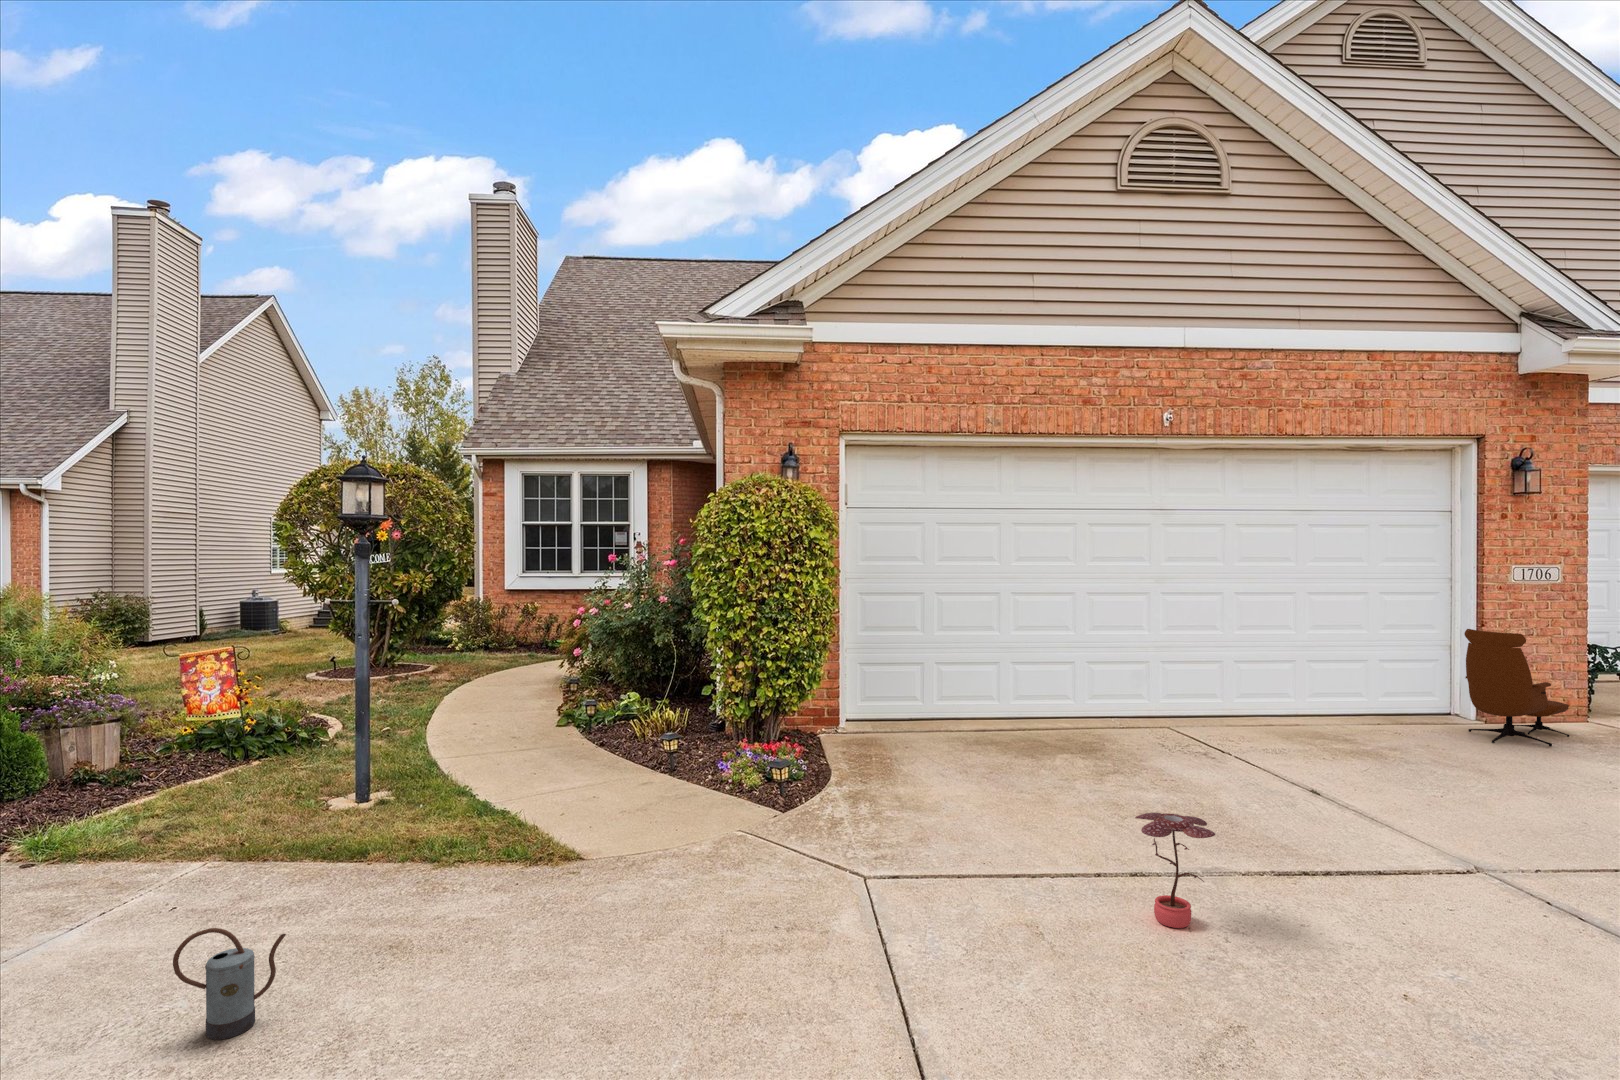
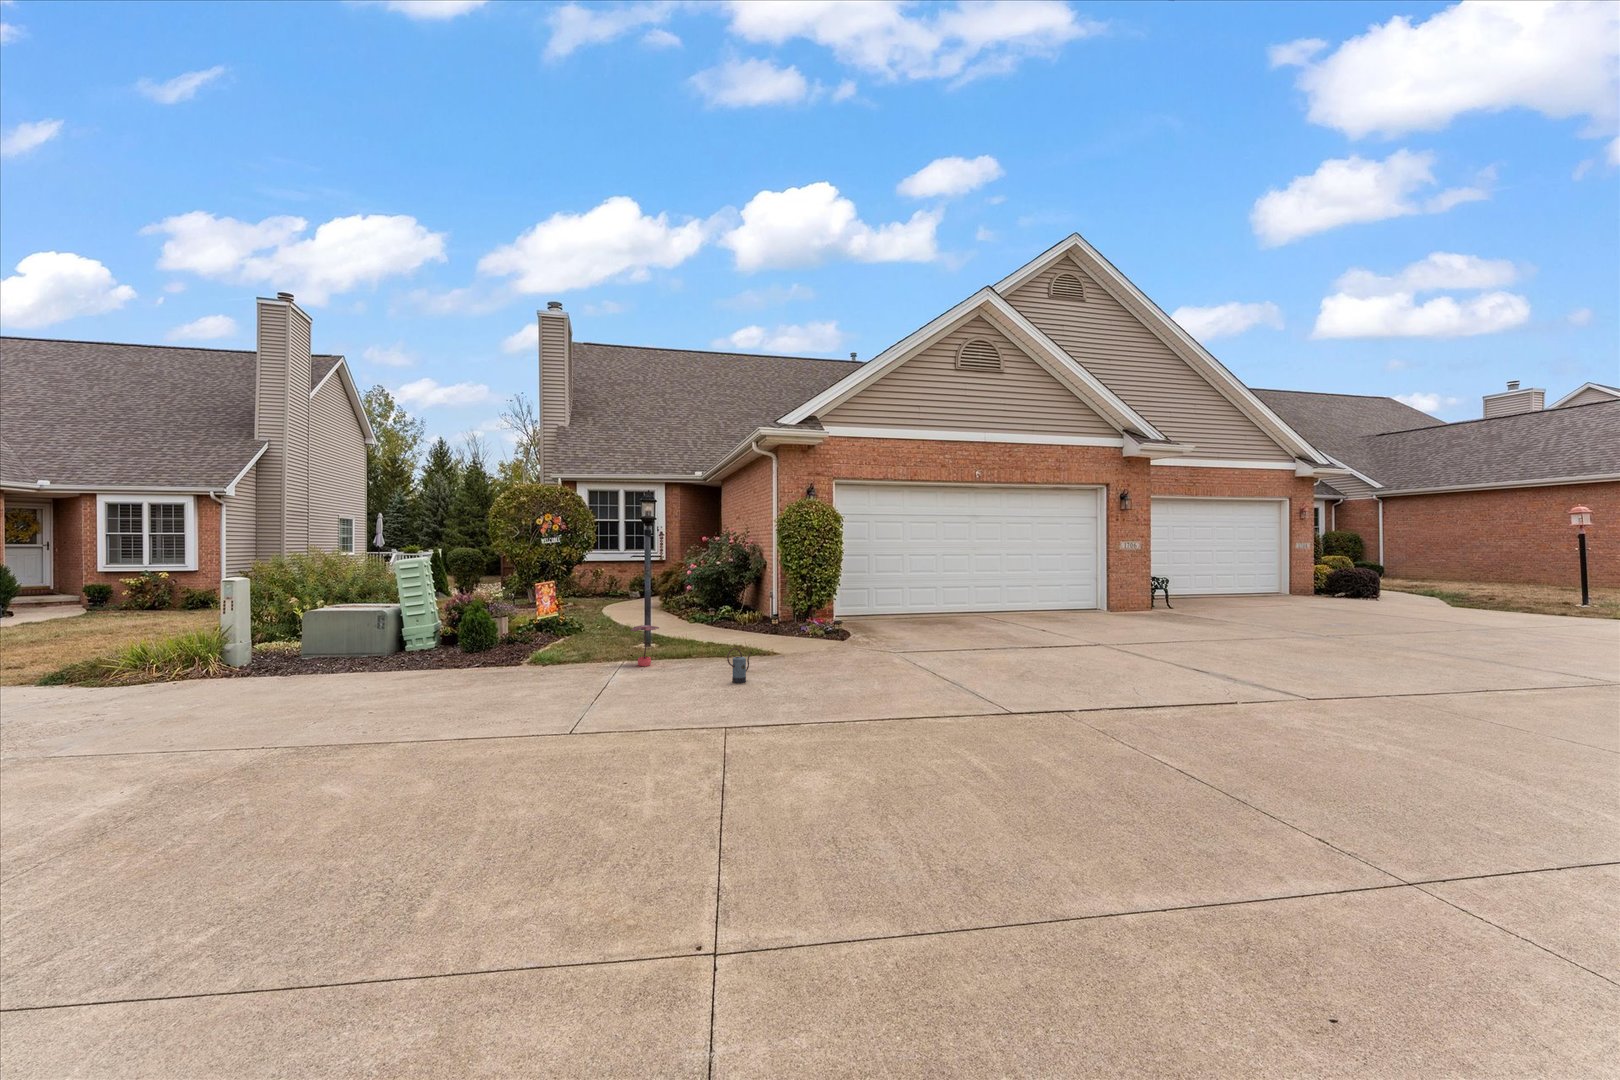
lounge chair: present [1464,629,1569,747] -> none [1100,570,1140,620]
potted plant: present [1135,813,1215,928] -> present [630,625,659,666]

